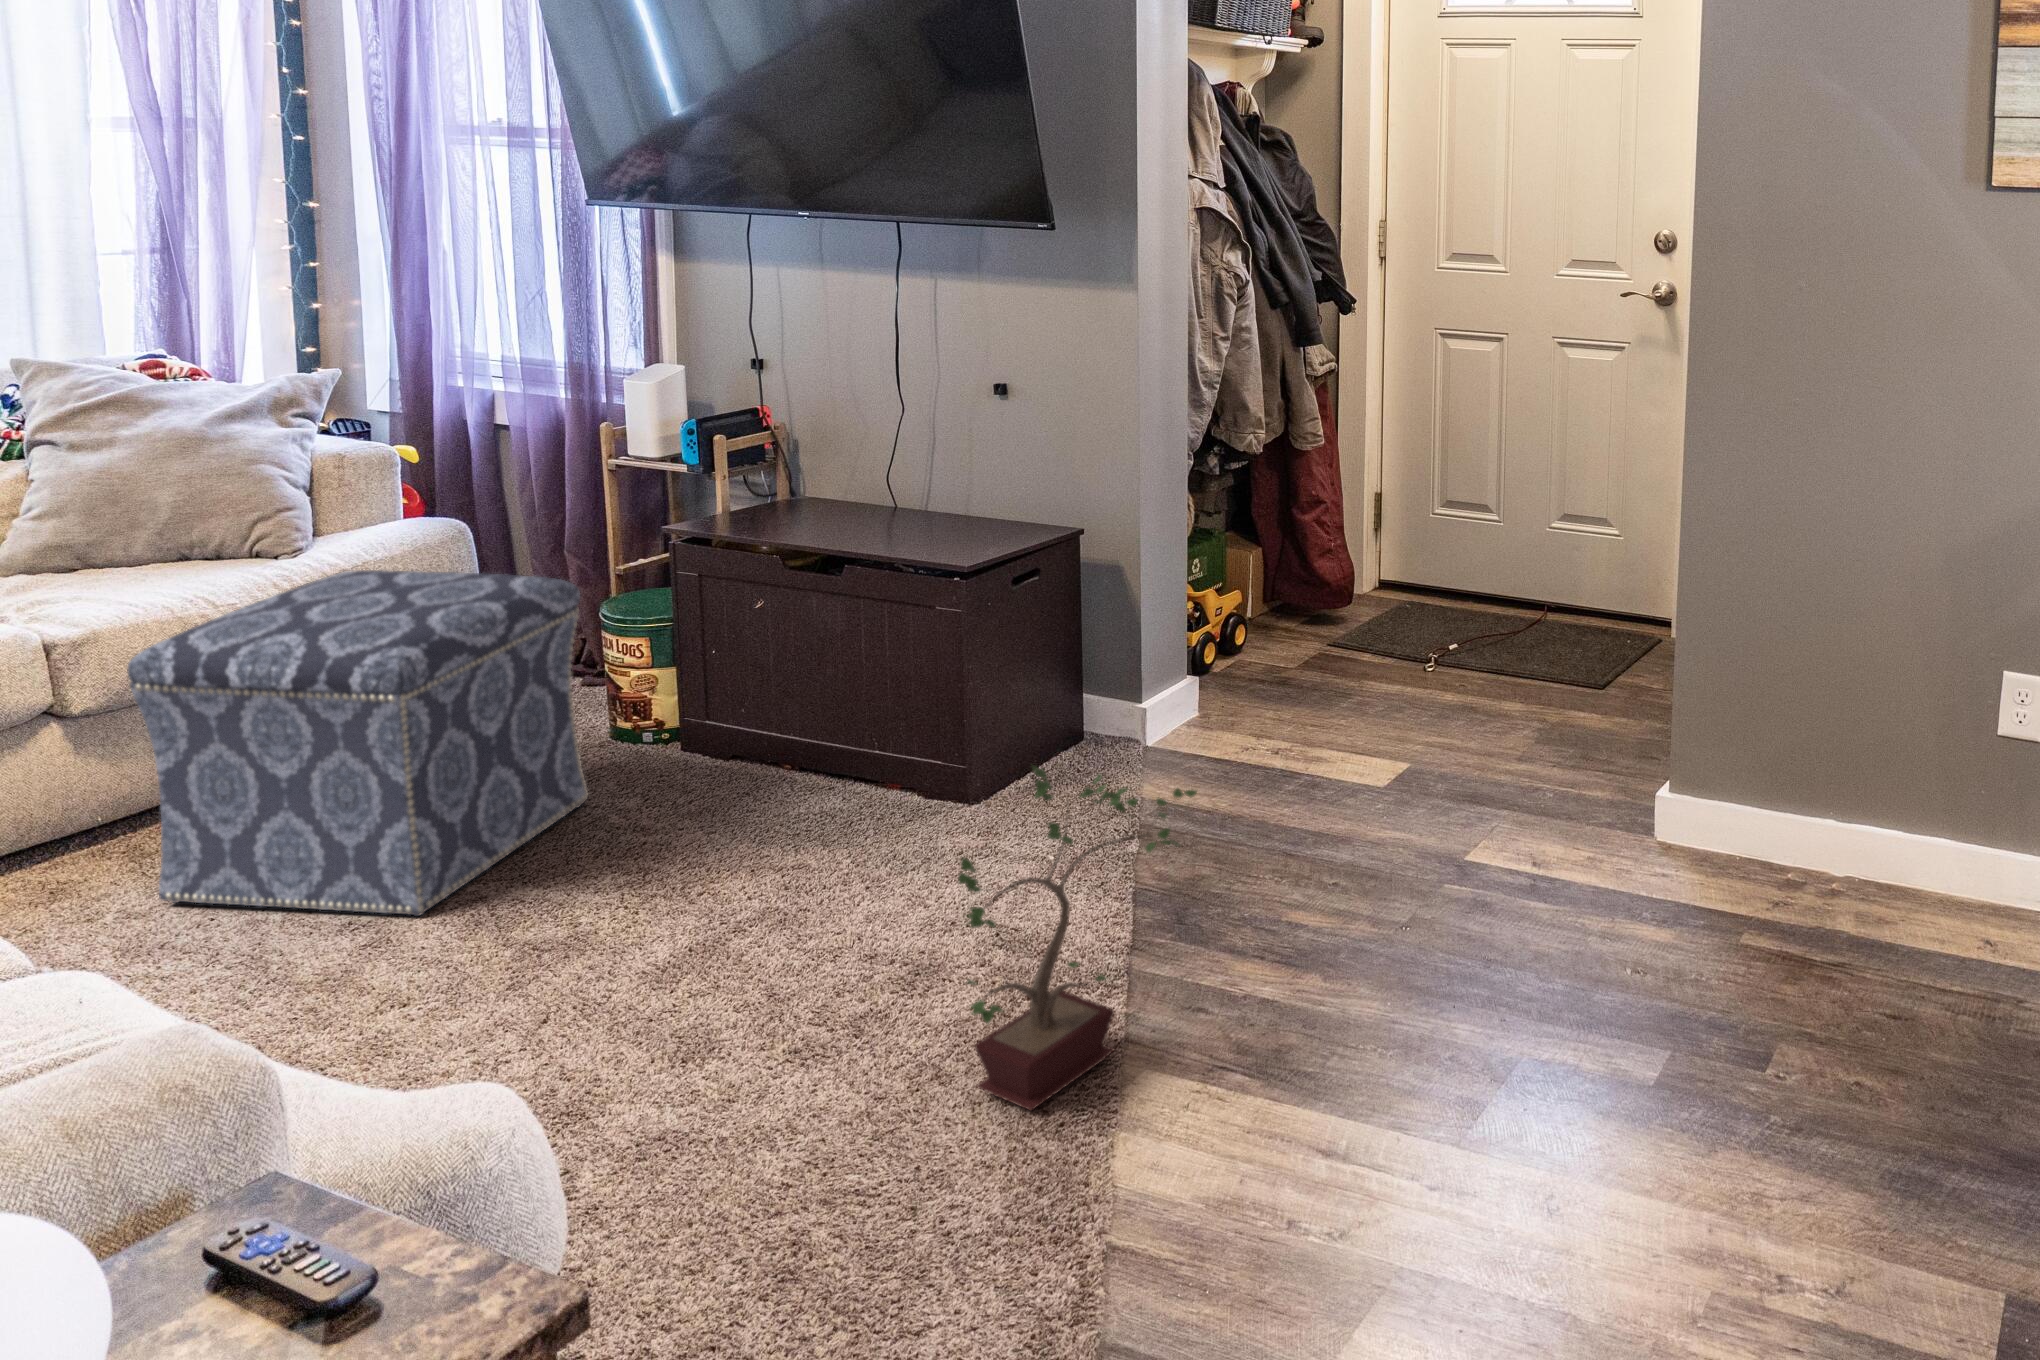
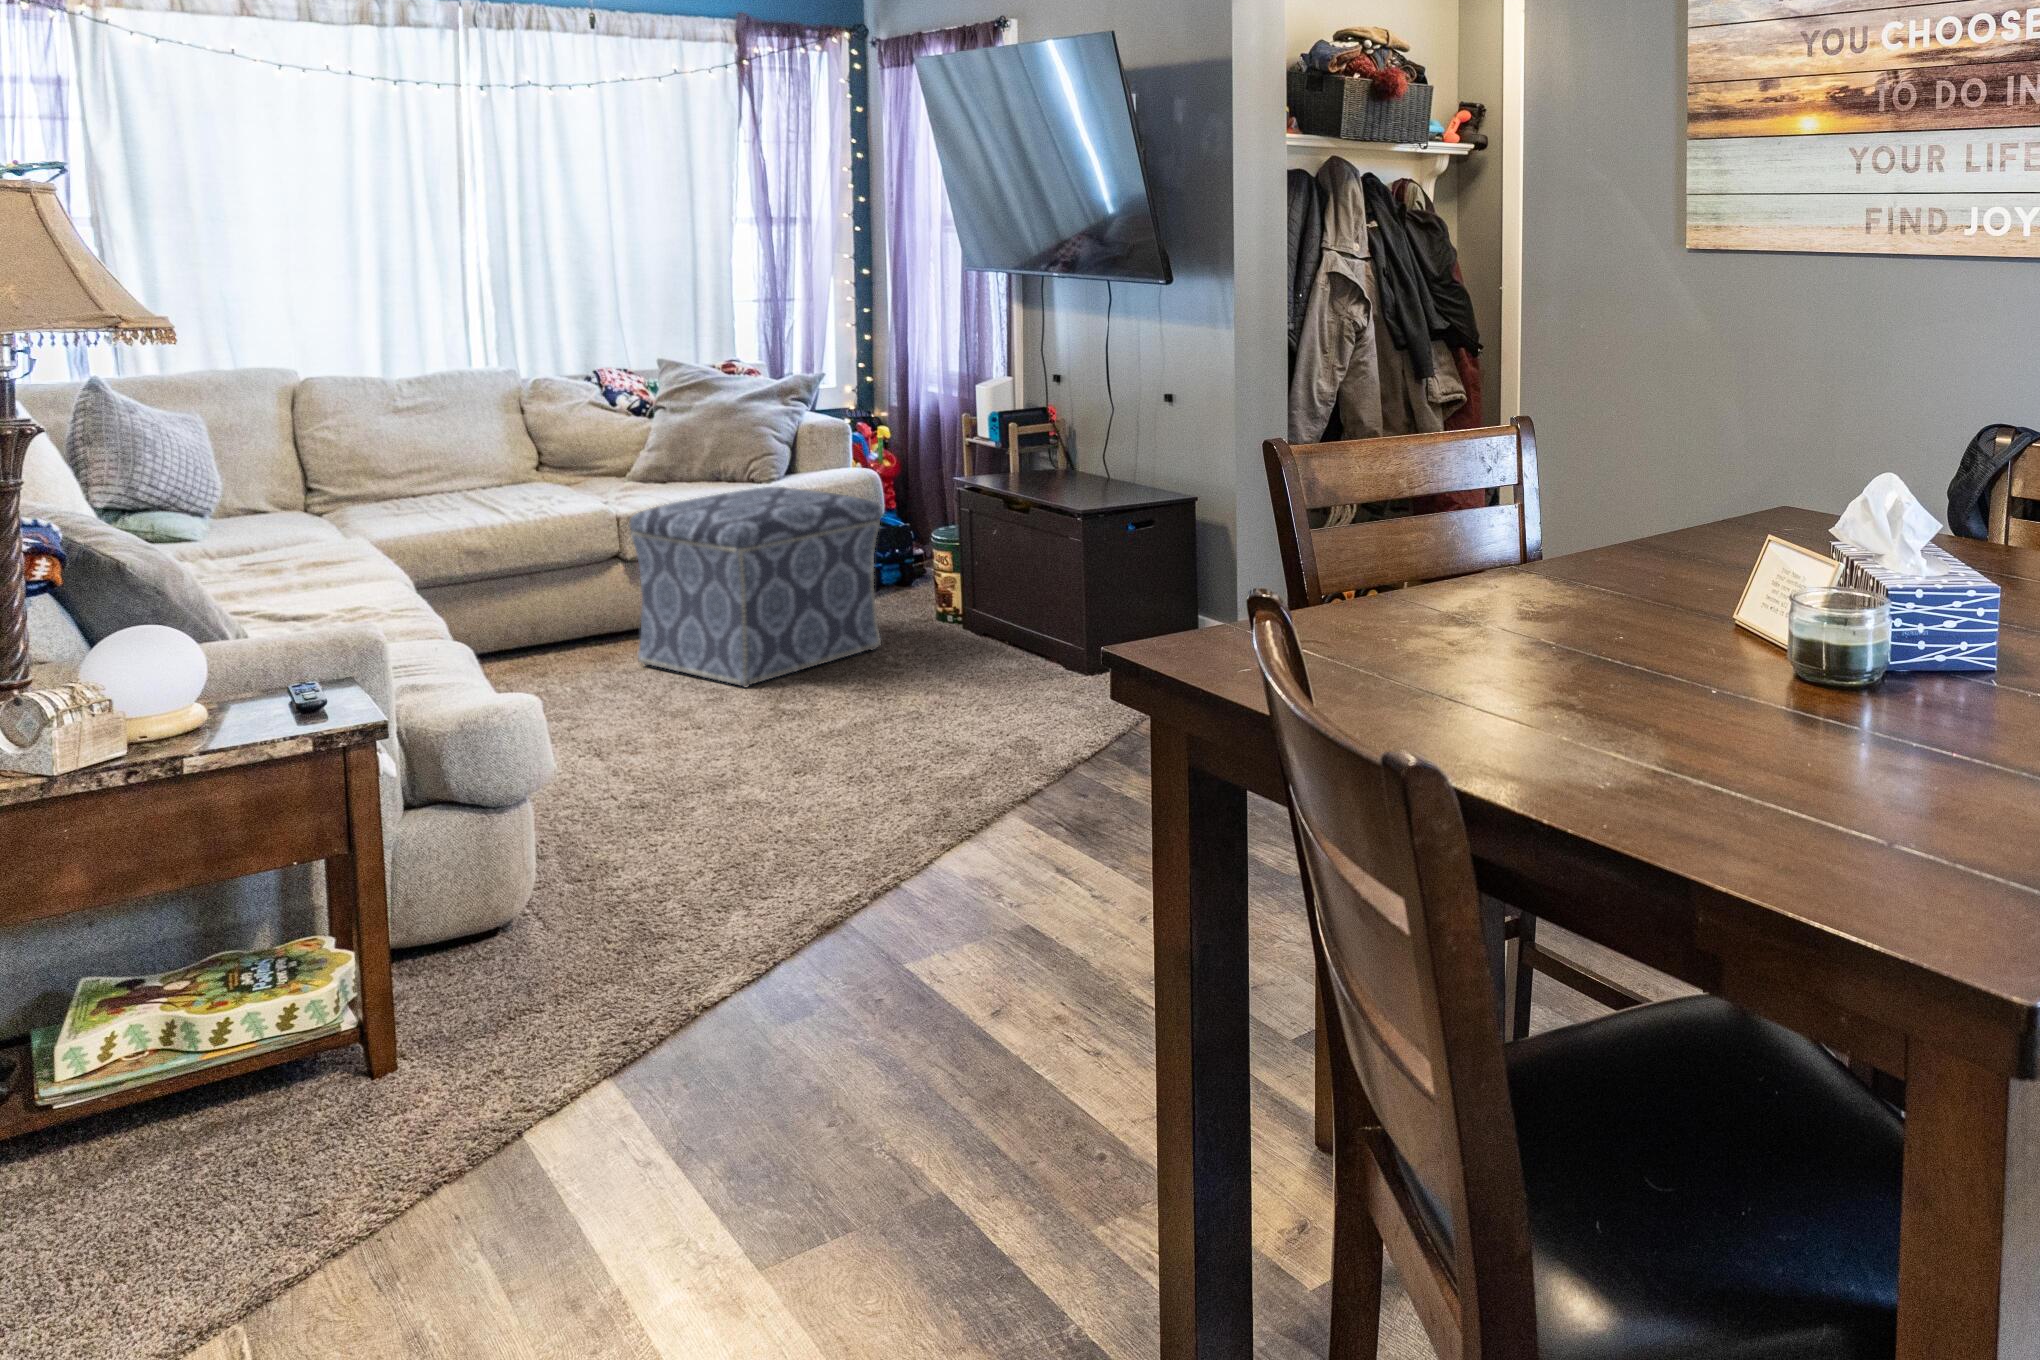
potted plant: present [958,764,1197,1110] -> none [883,600,1079,818]

